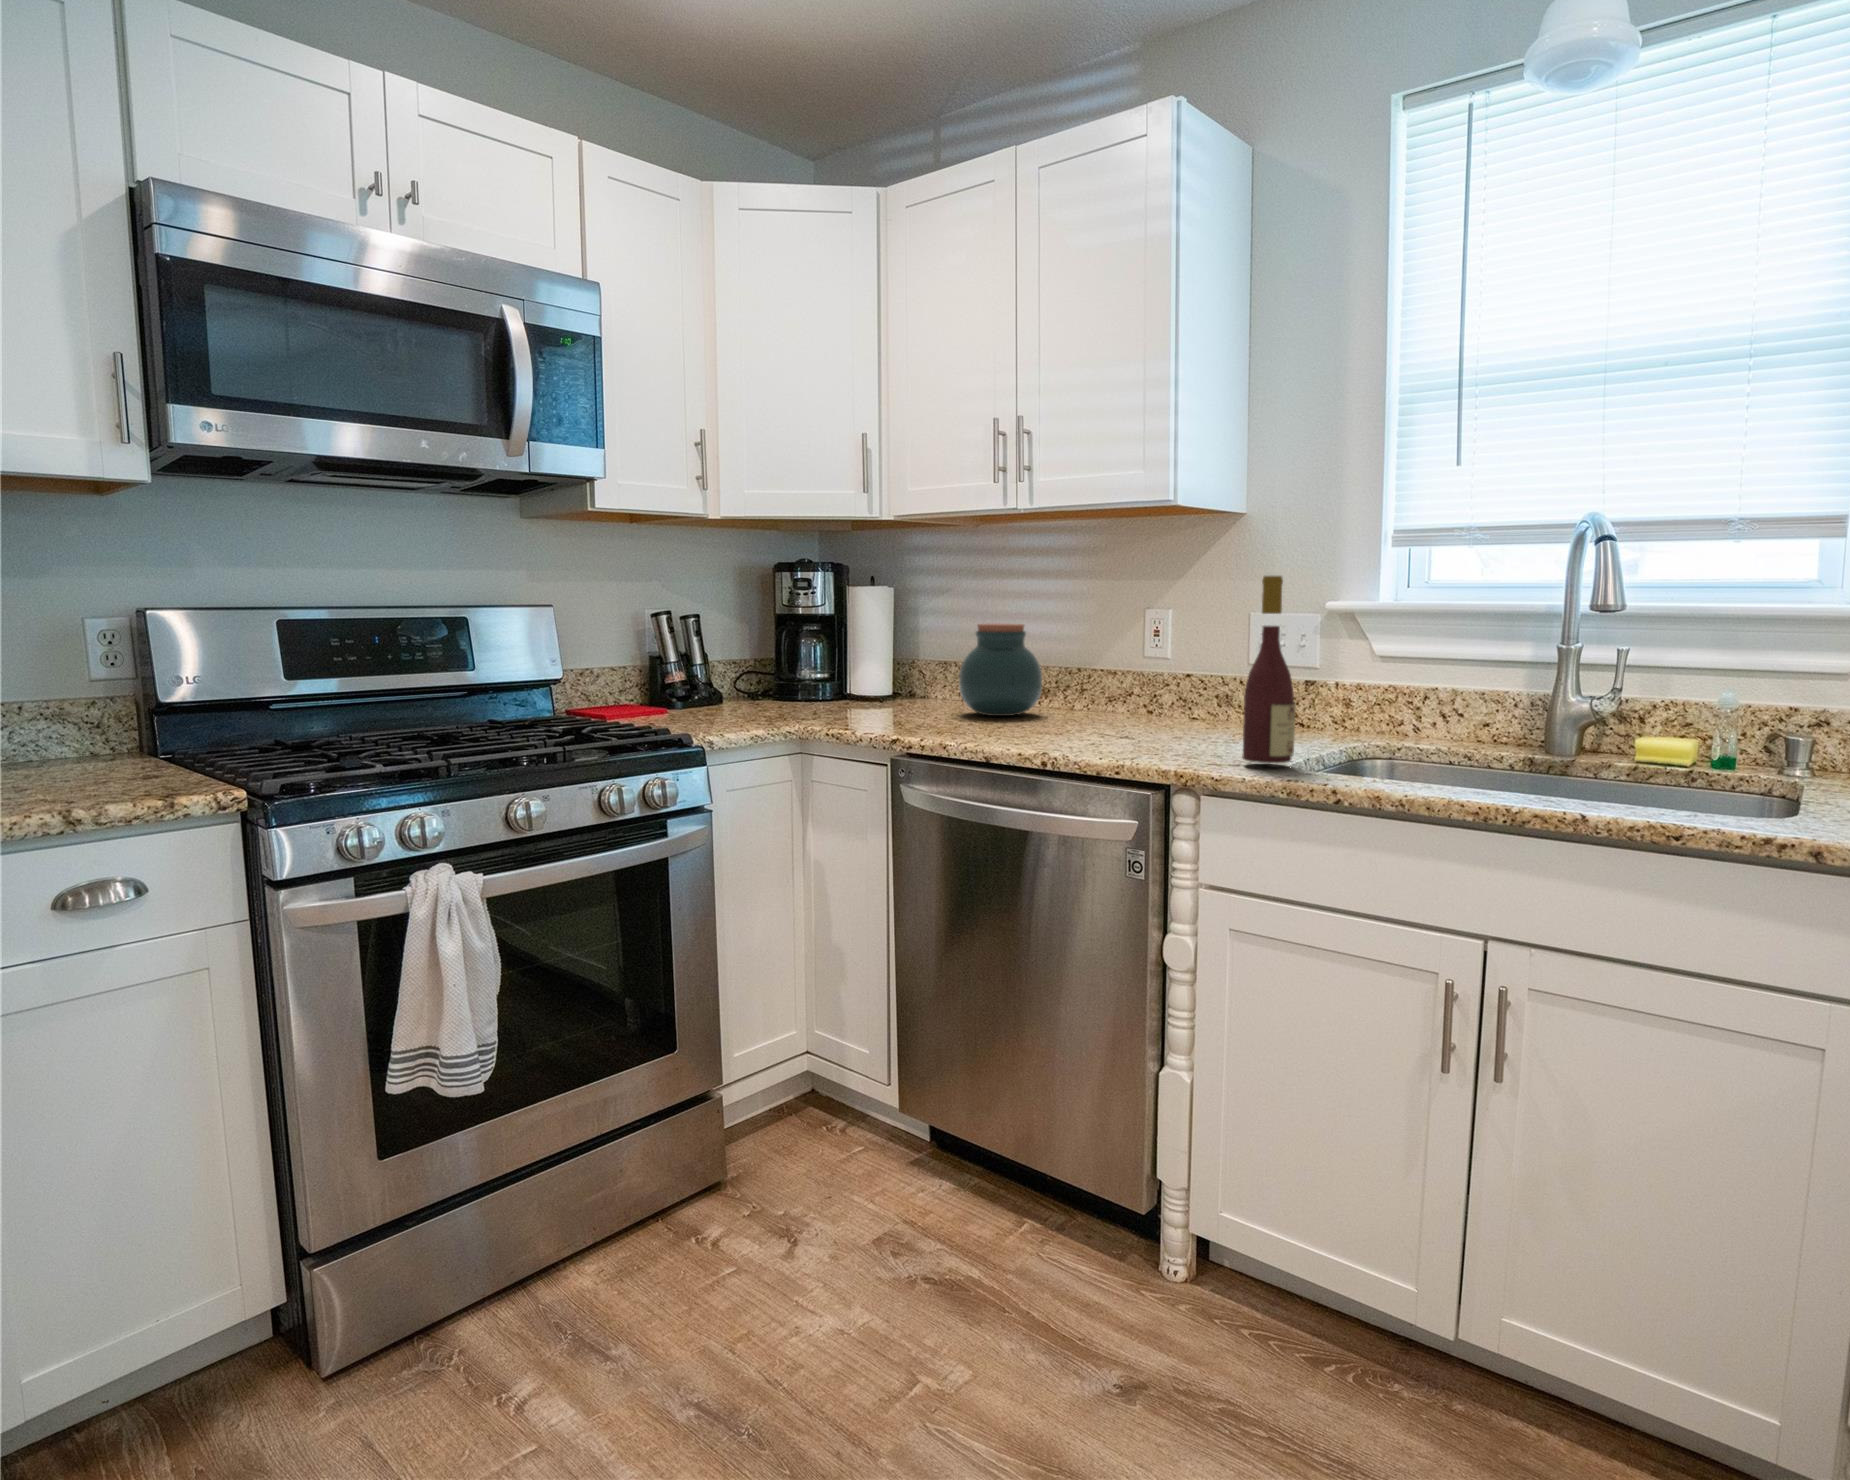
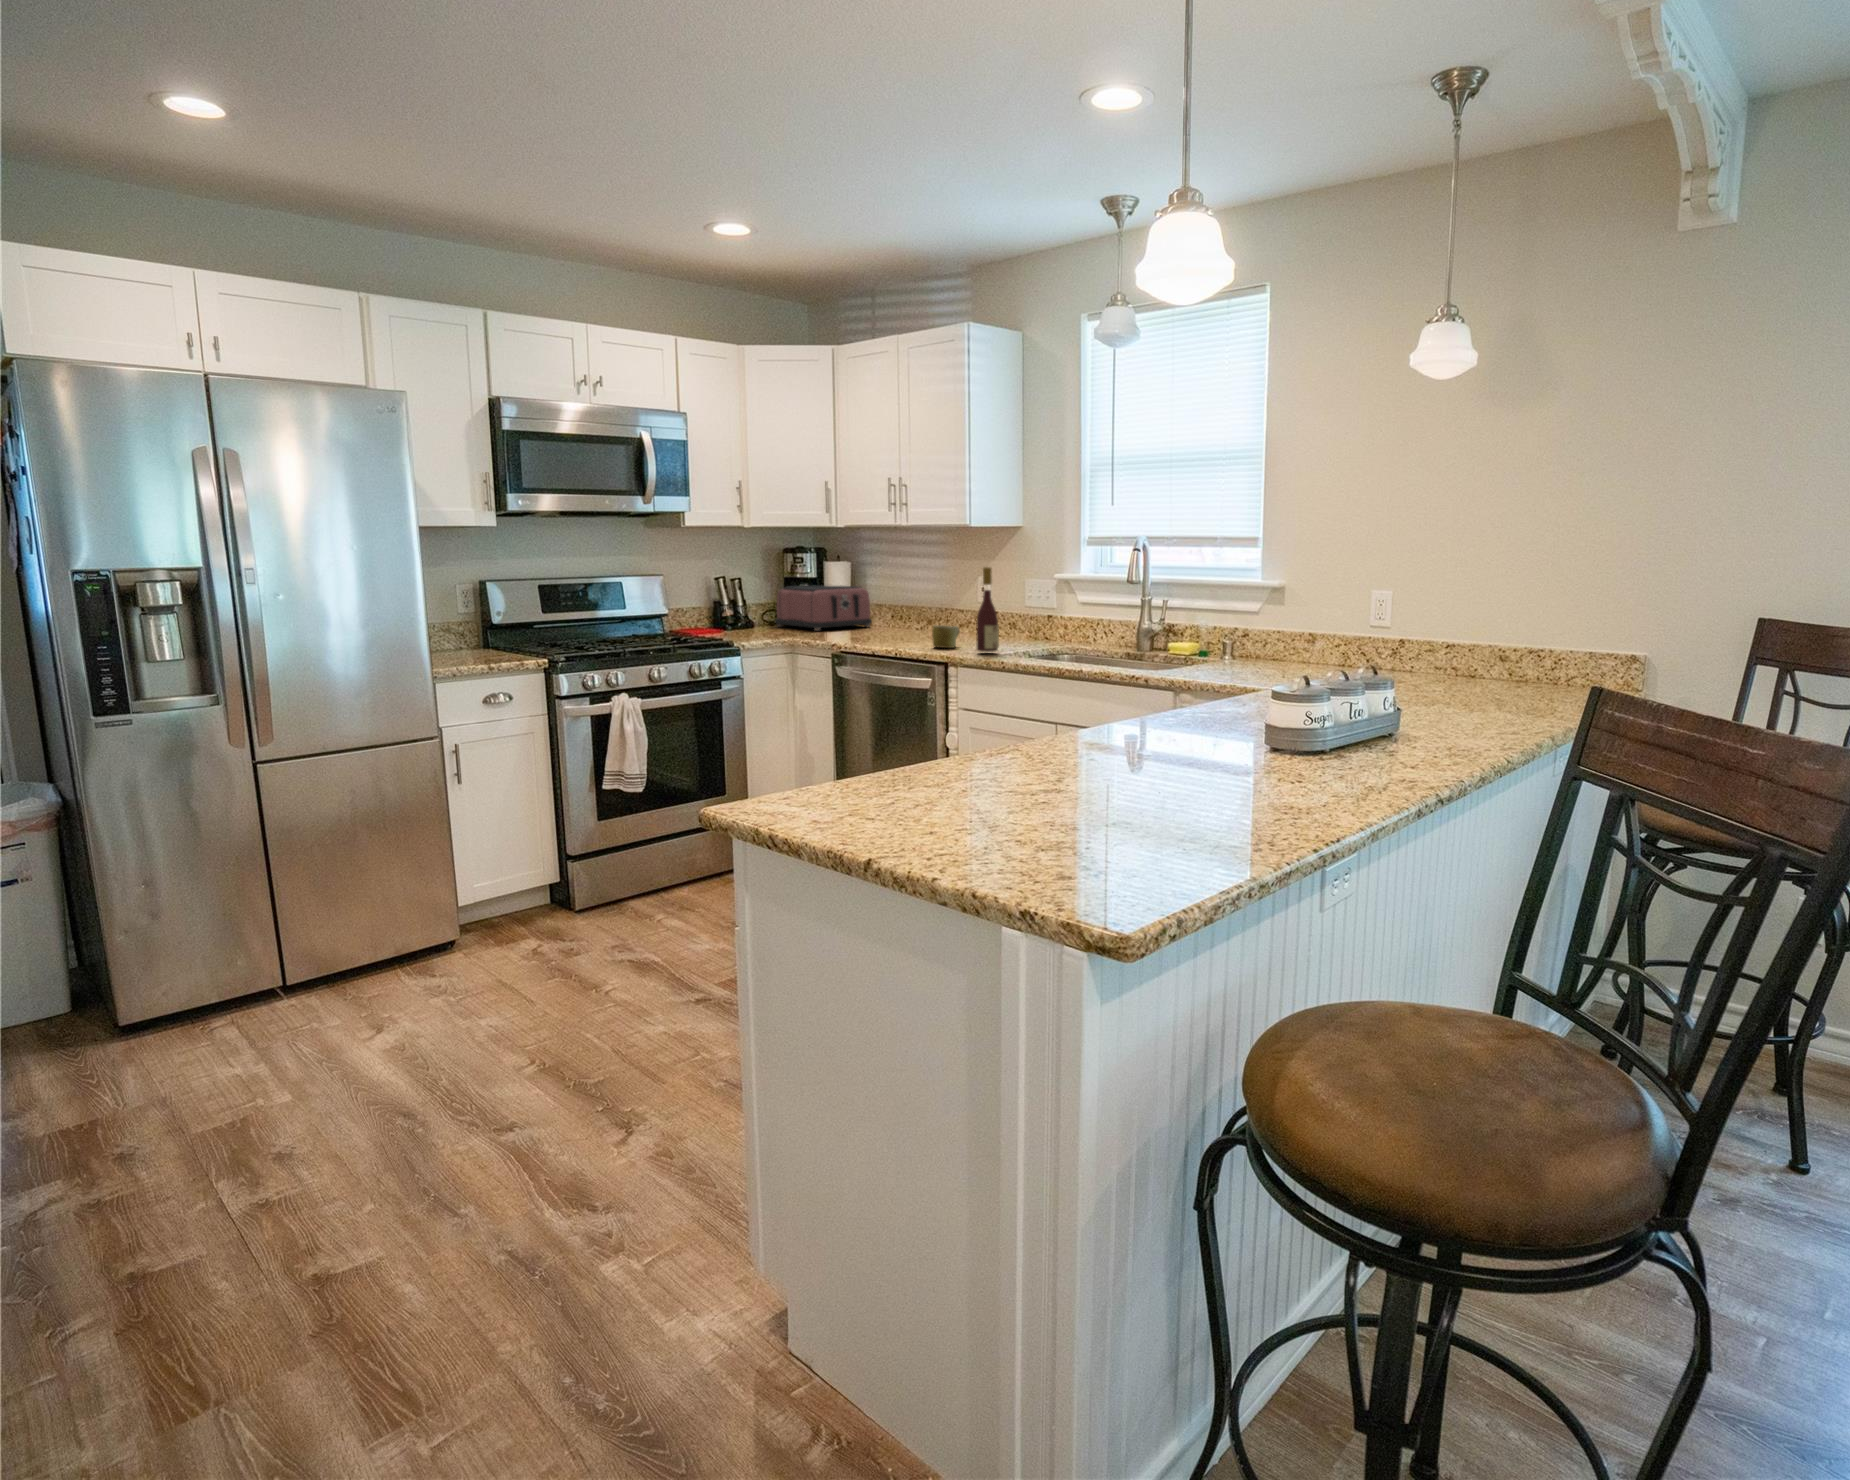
jar: present [959,623,1042,716] -> none [875,585,919,634]
toaster: none [762,627,937,709] -> present [775,586,872,631]
mug: none [1120,702,1174,752] -> present [932,625,960,648]

